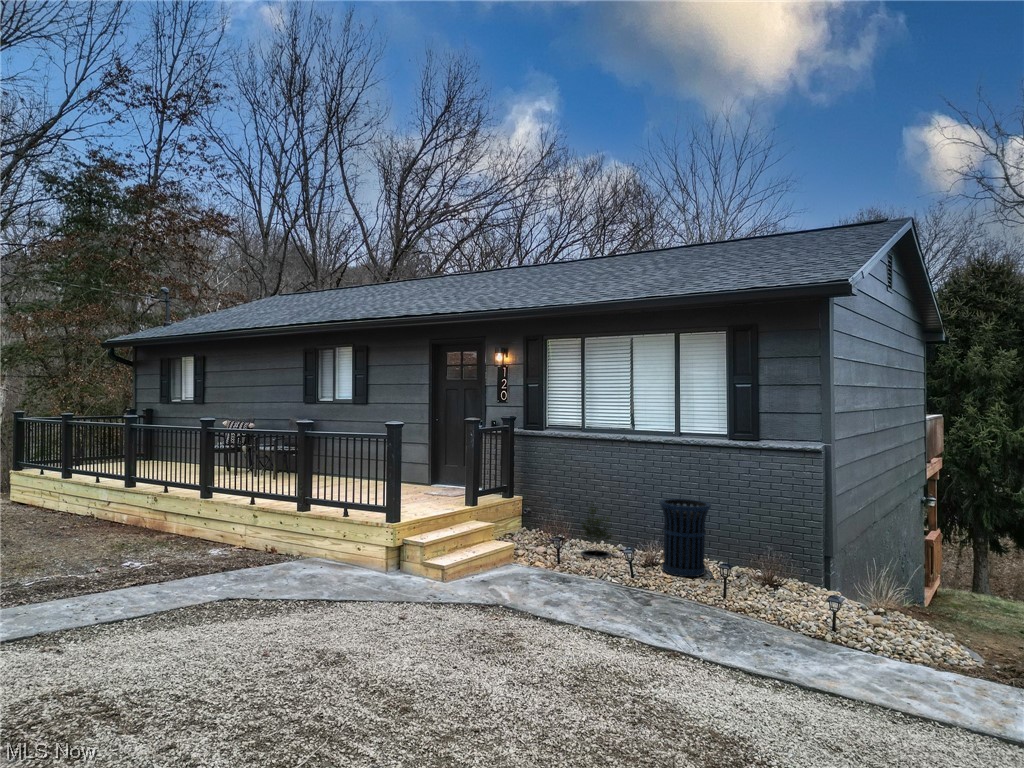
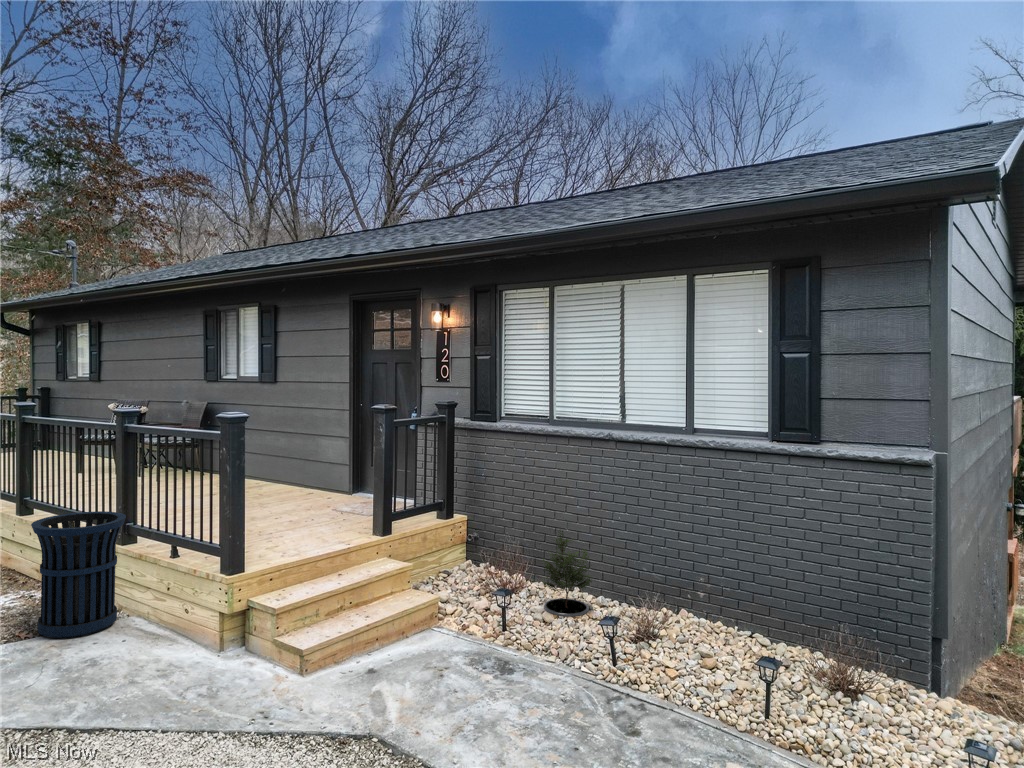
trash can: present [660,499,711,577] -> present [31,511,126,638]

